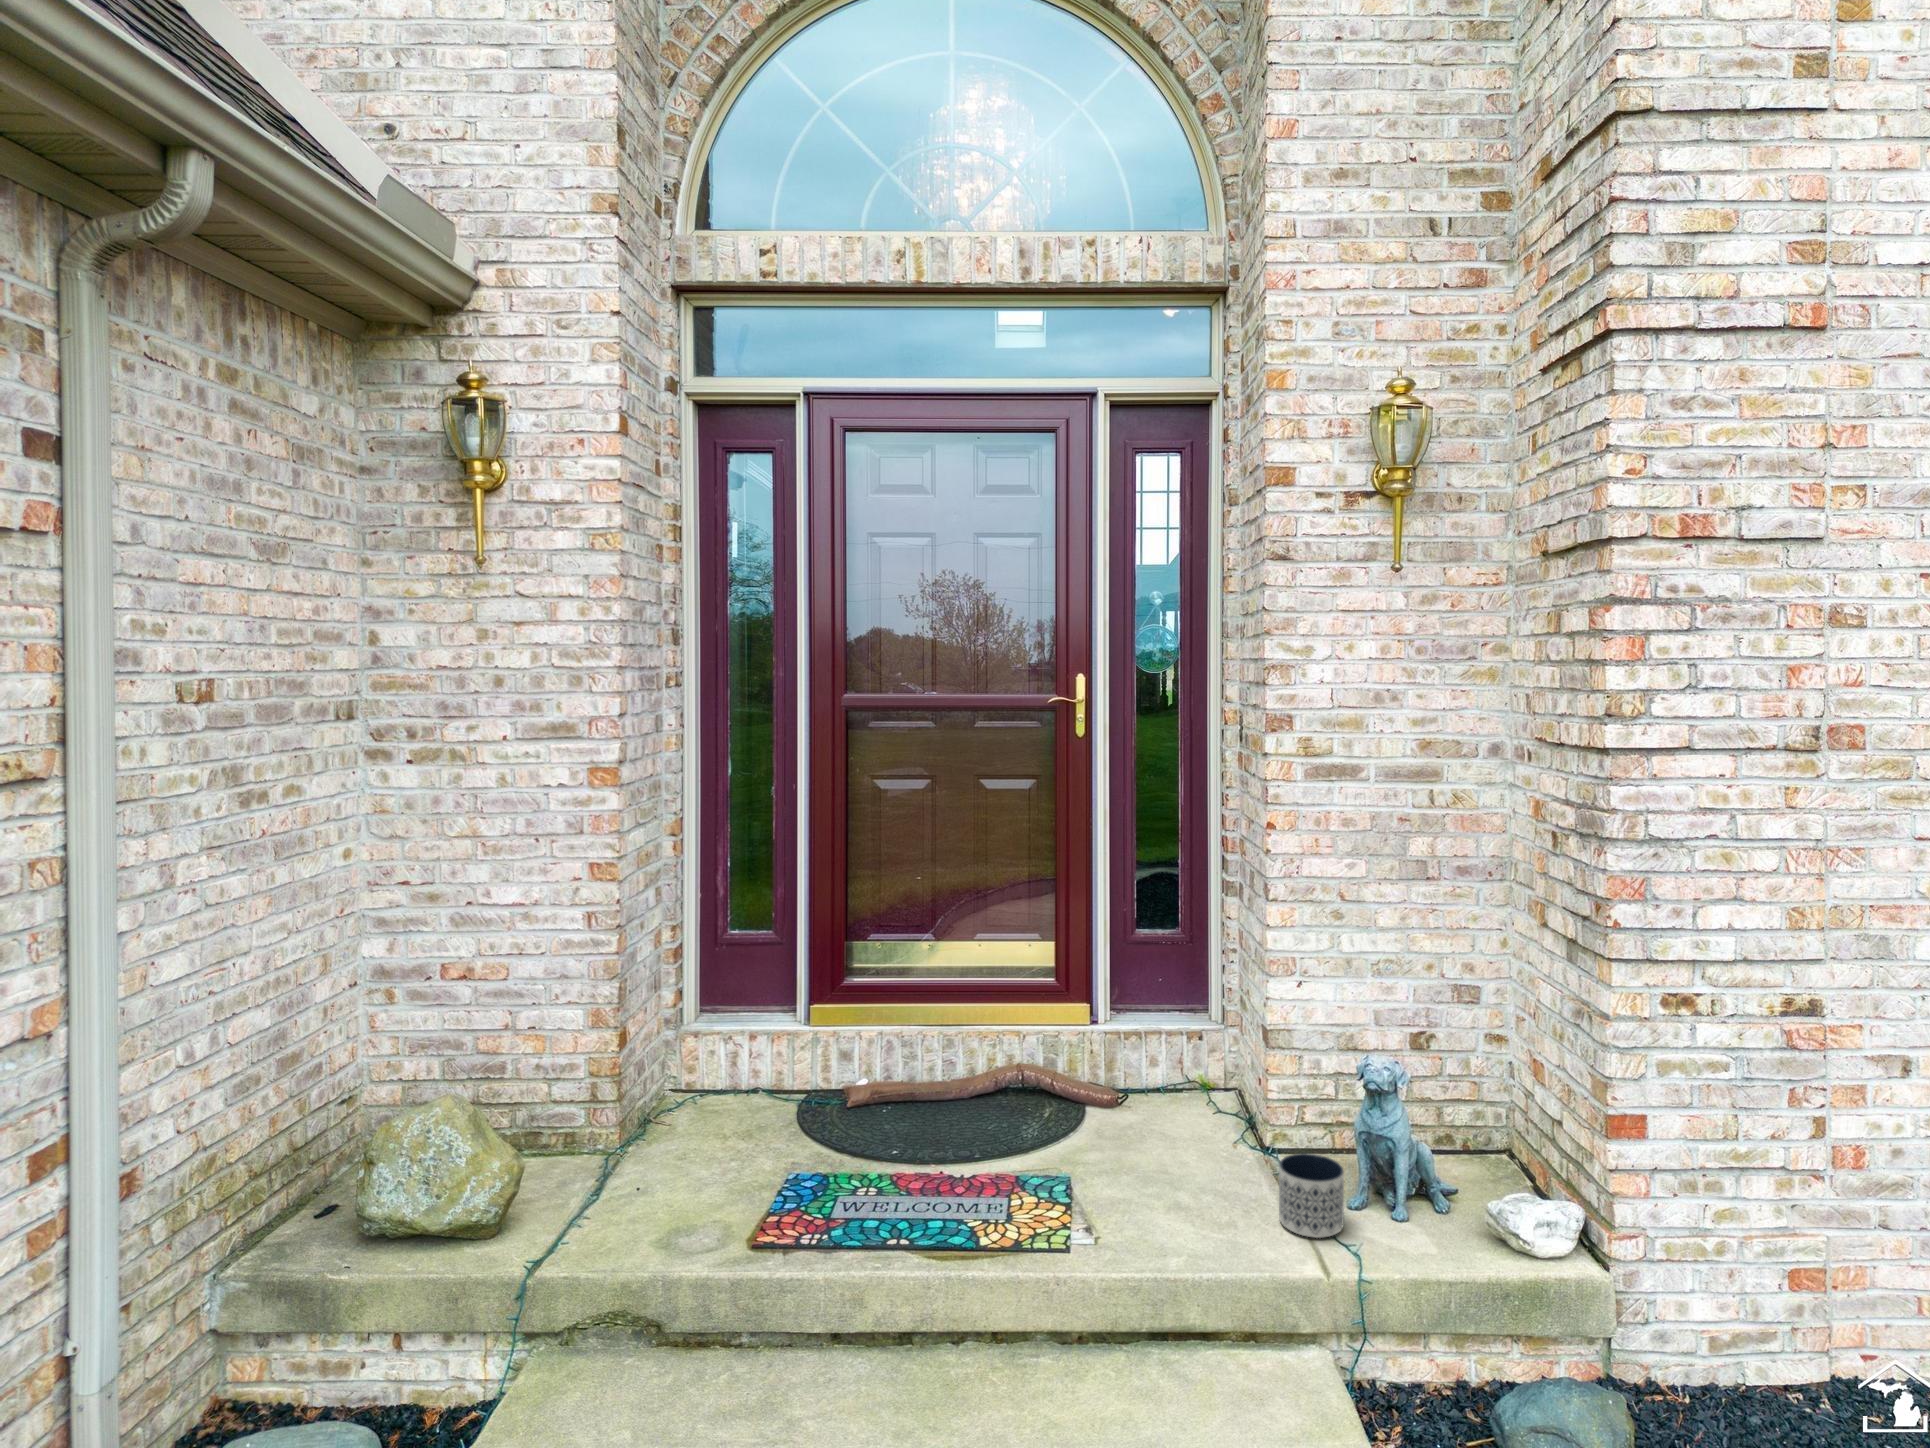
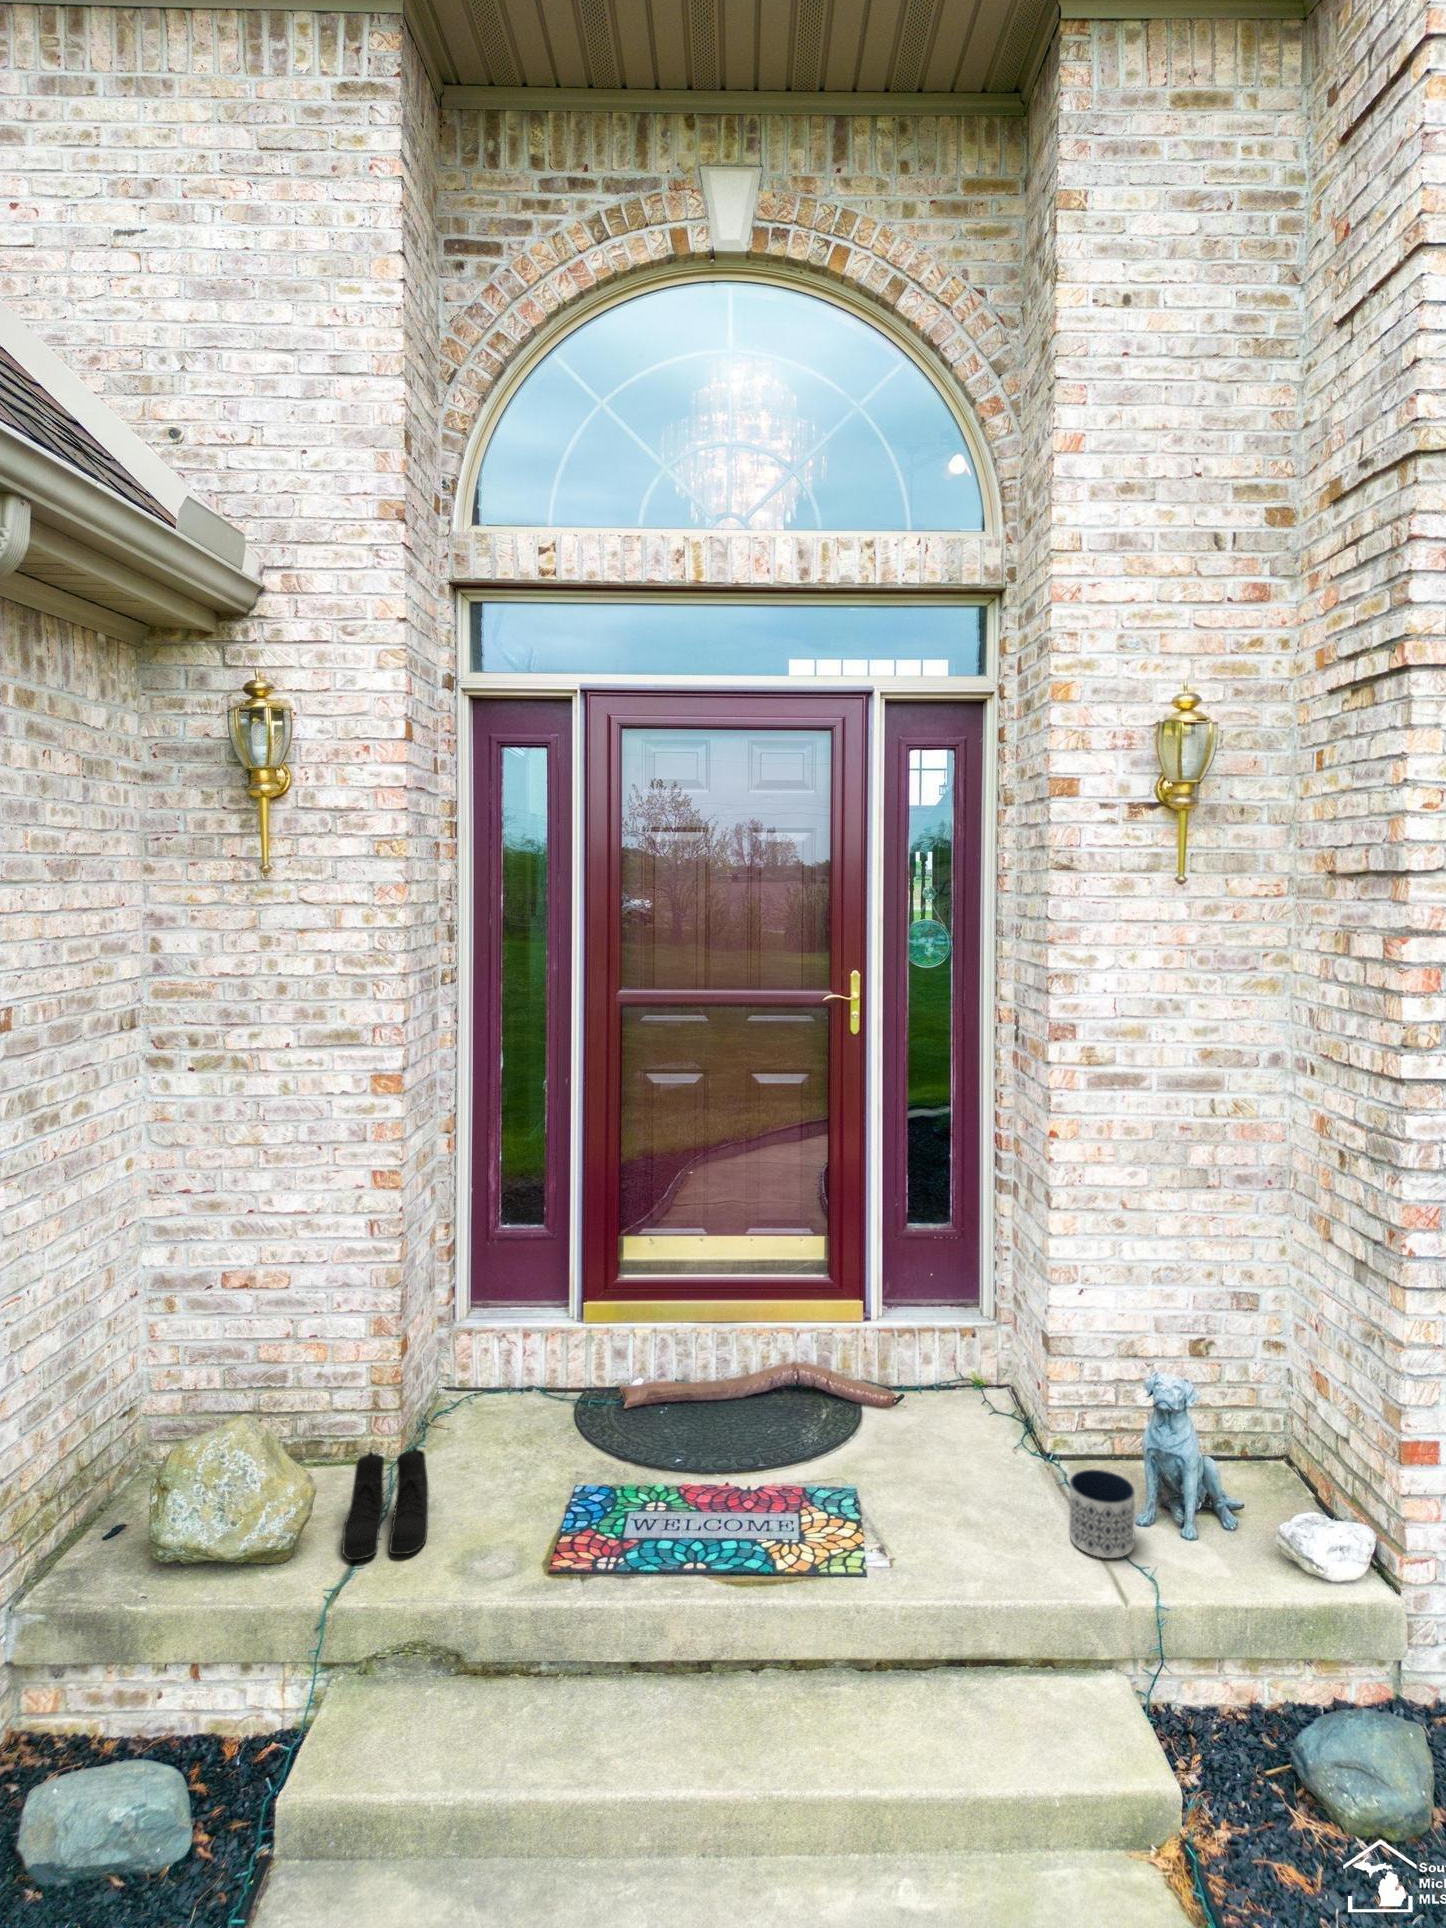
boots: none [550,1131,639,1234] -> present [342,1447,429,1560]

